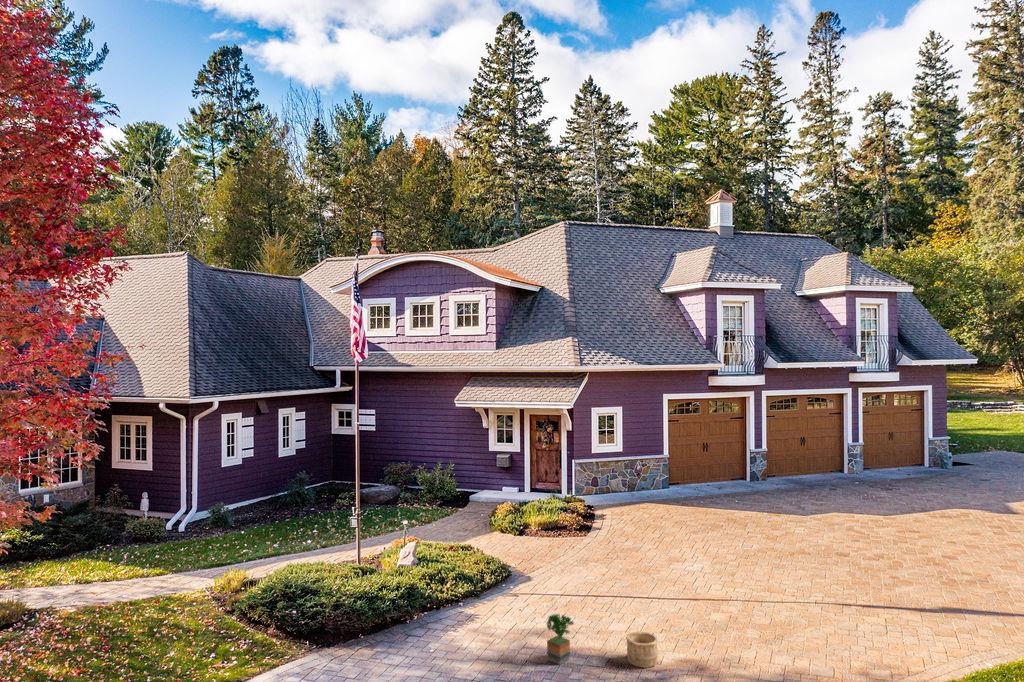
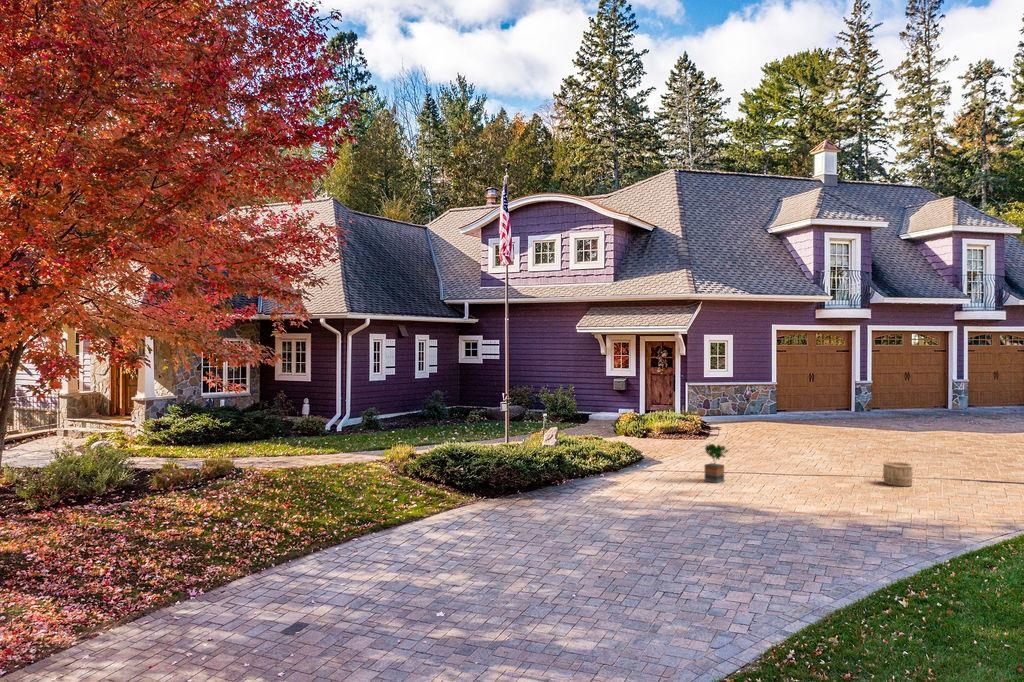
wooden bucket: present [626,631,658,668] -> present [883,461,913,486]

